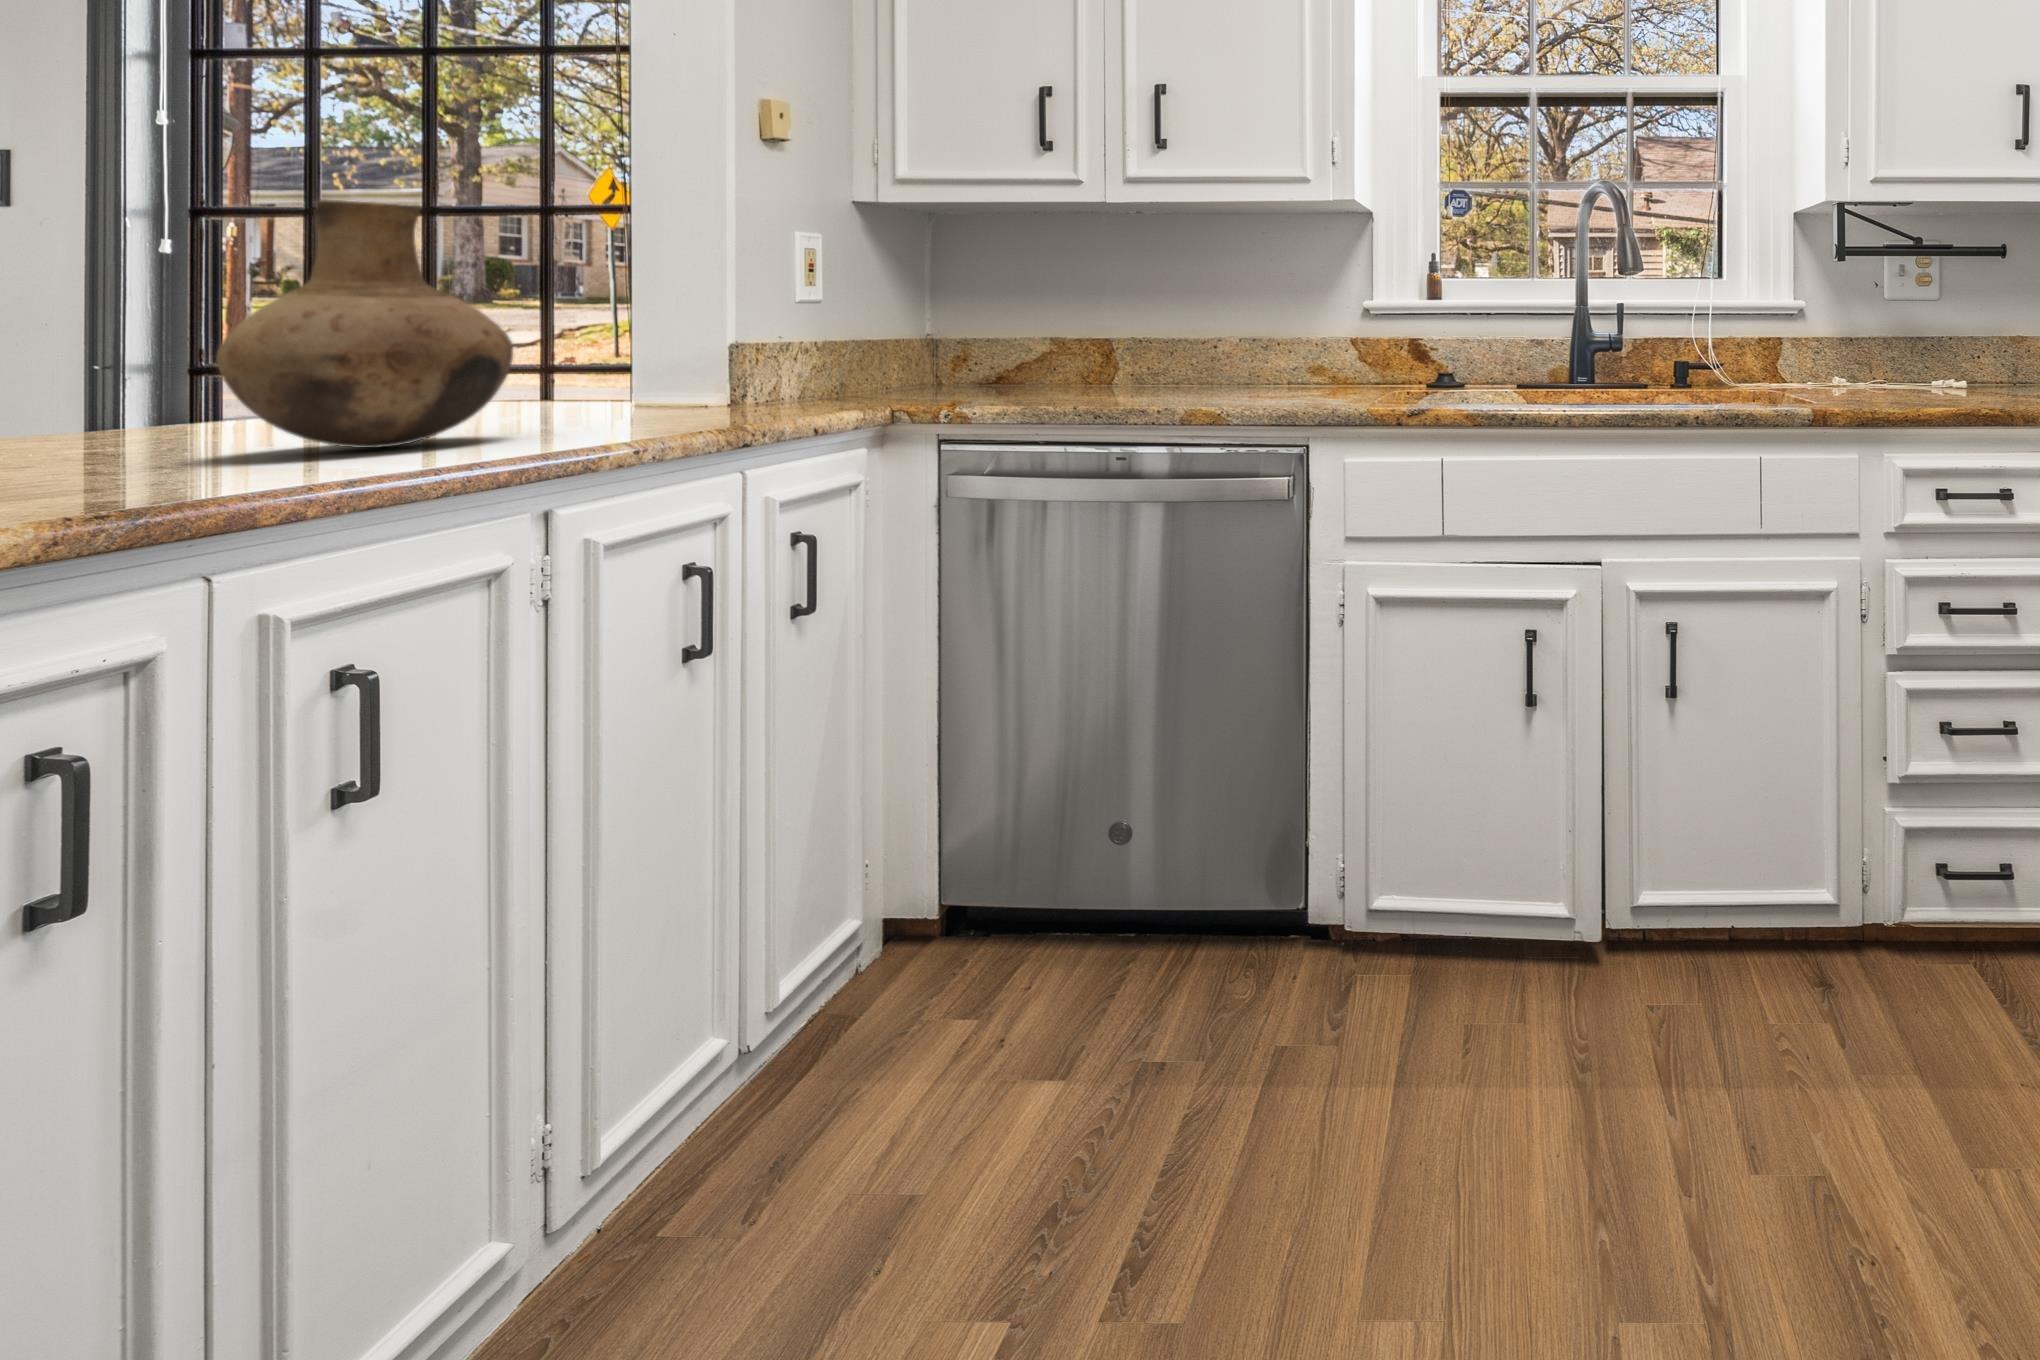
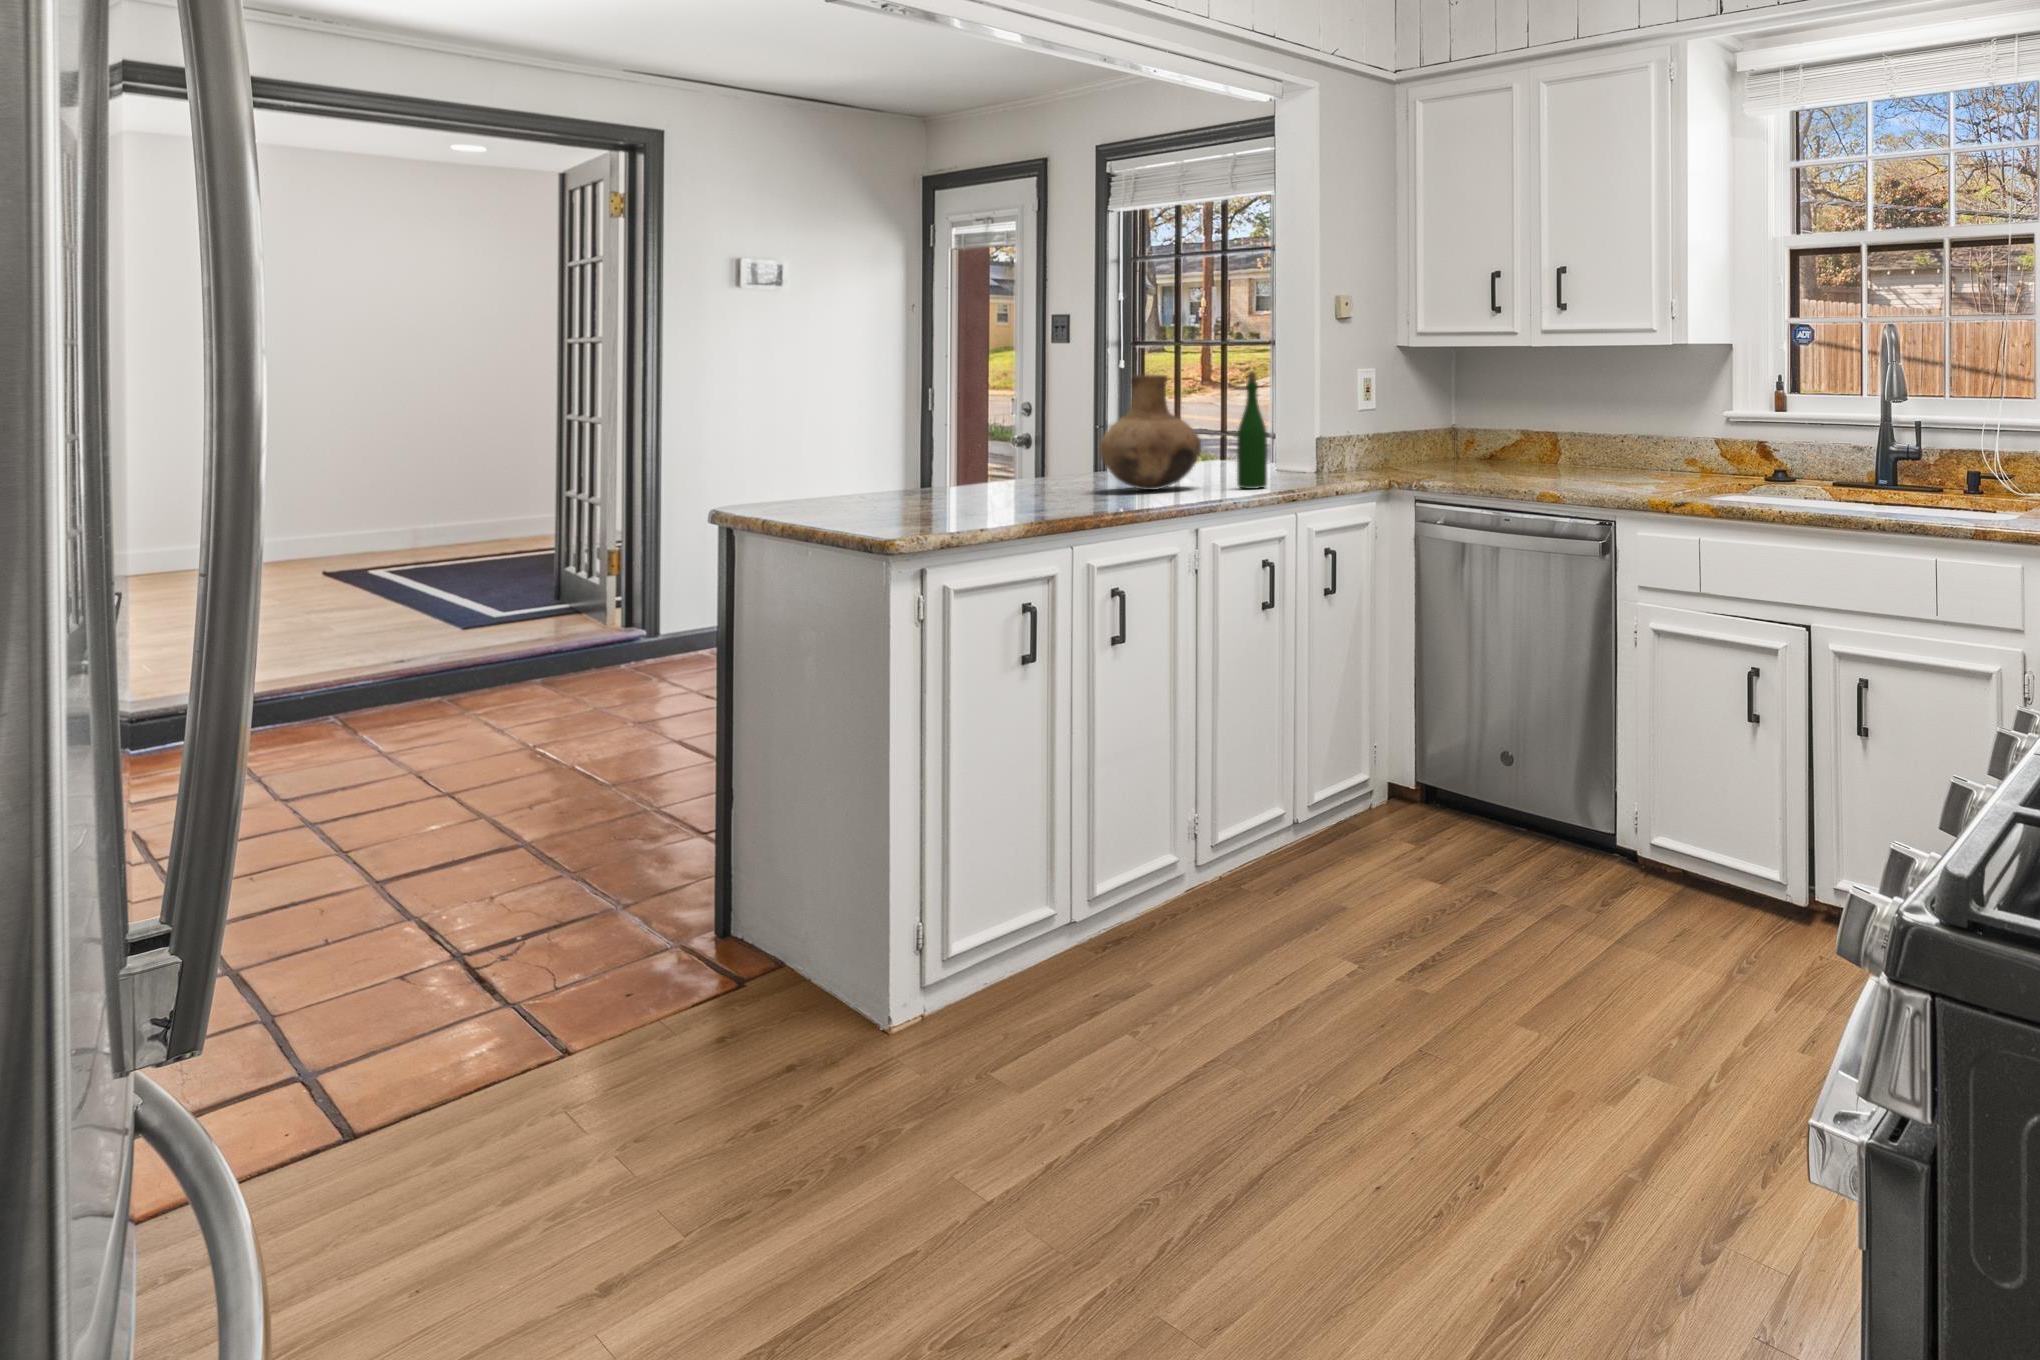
wine bottle: none [614,205,686,432] -> present [1237,372,1267,489]

